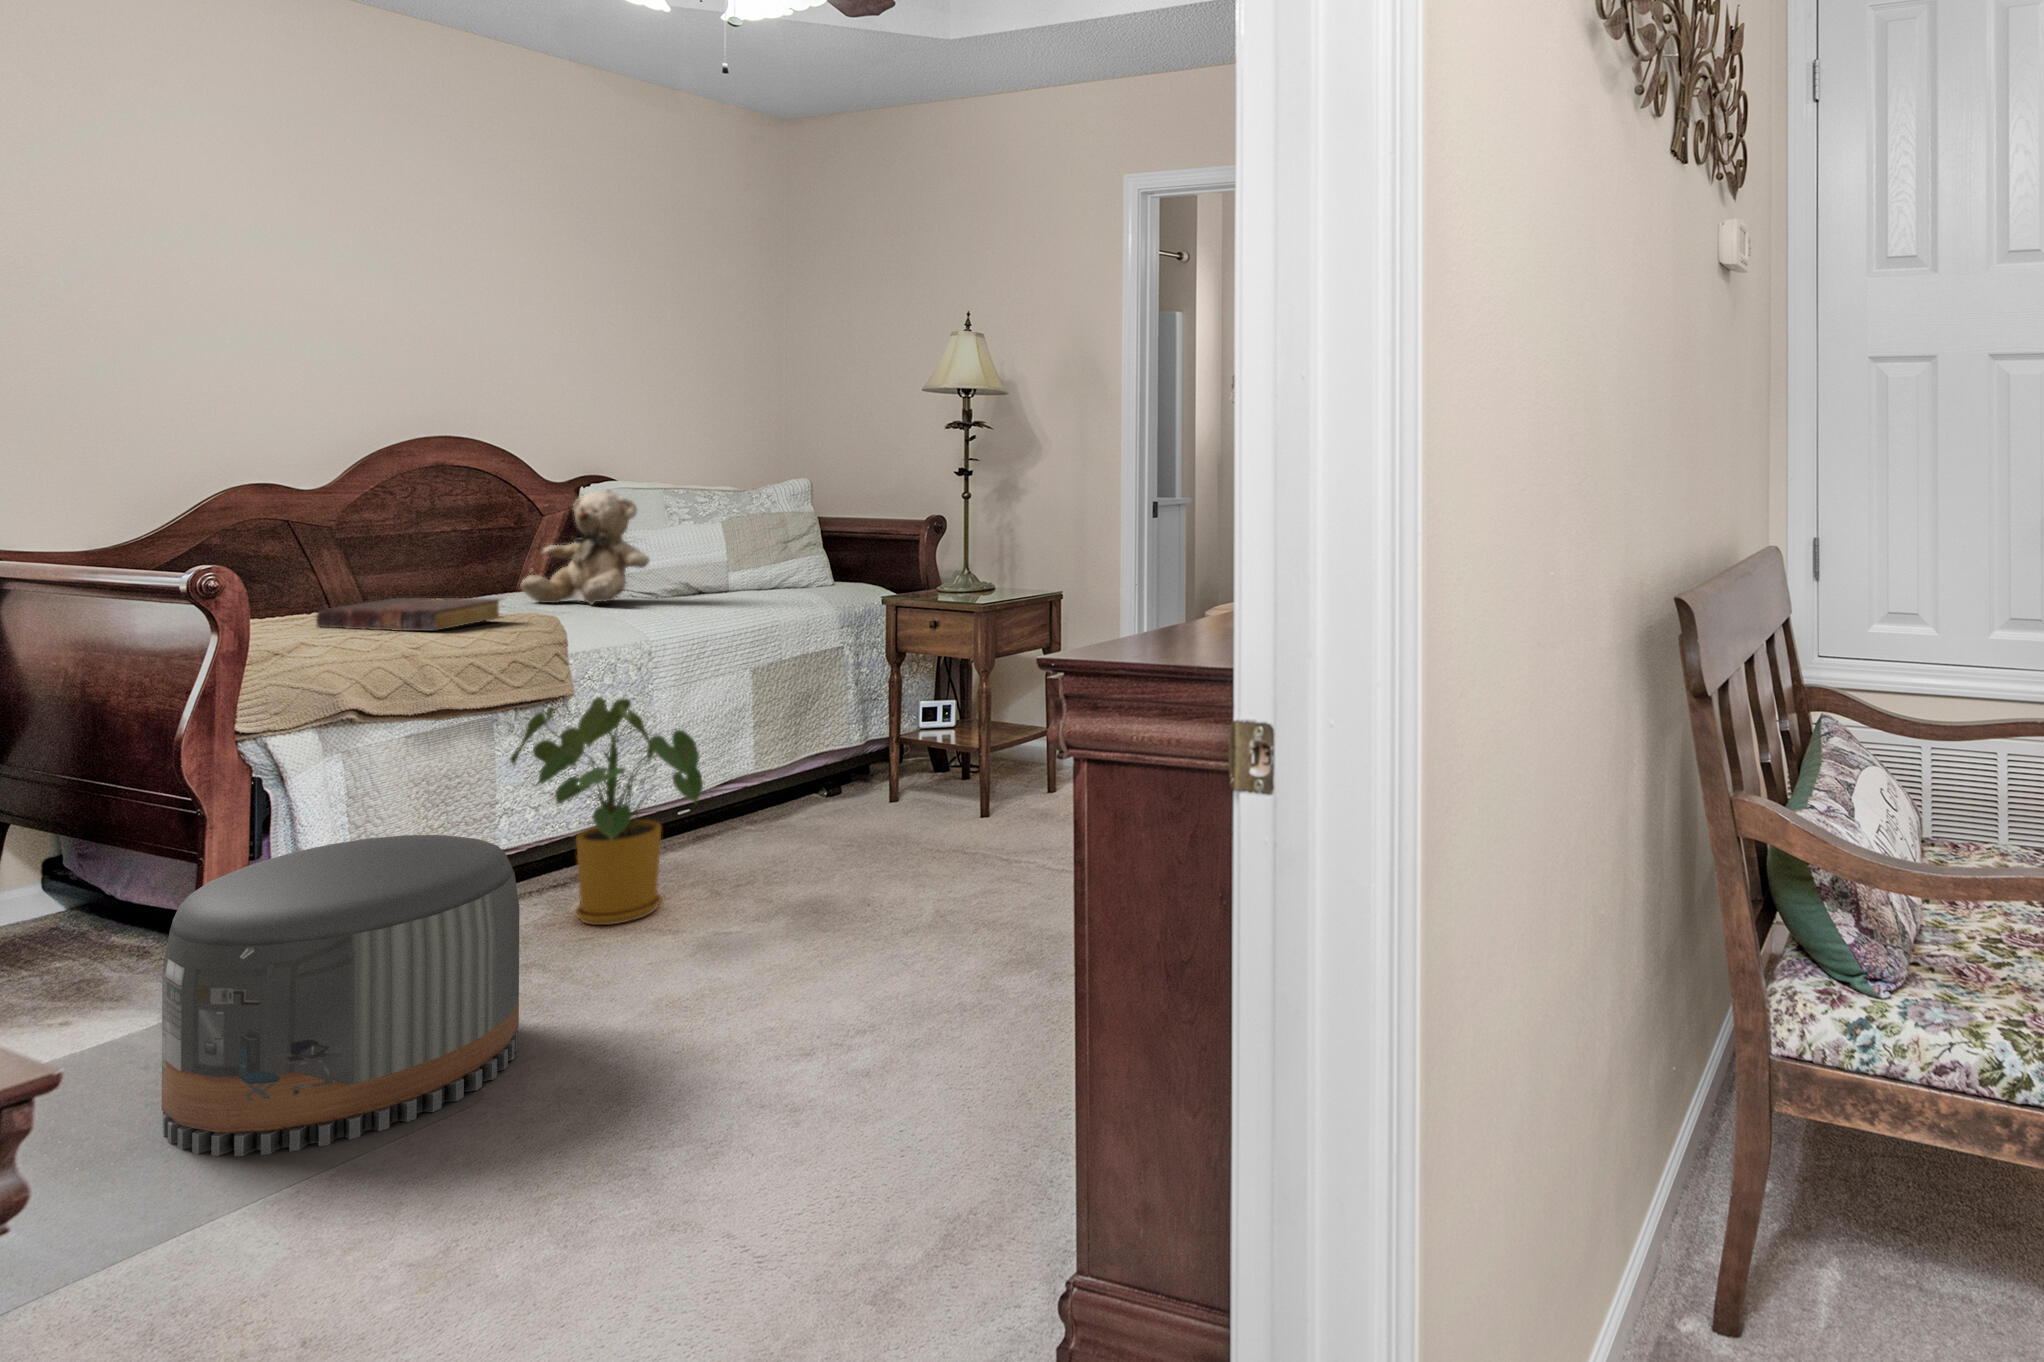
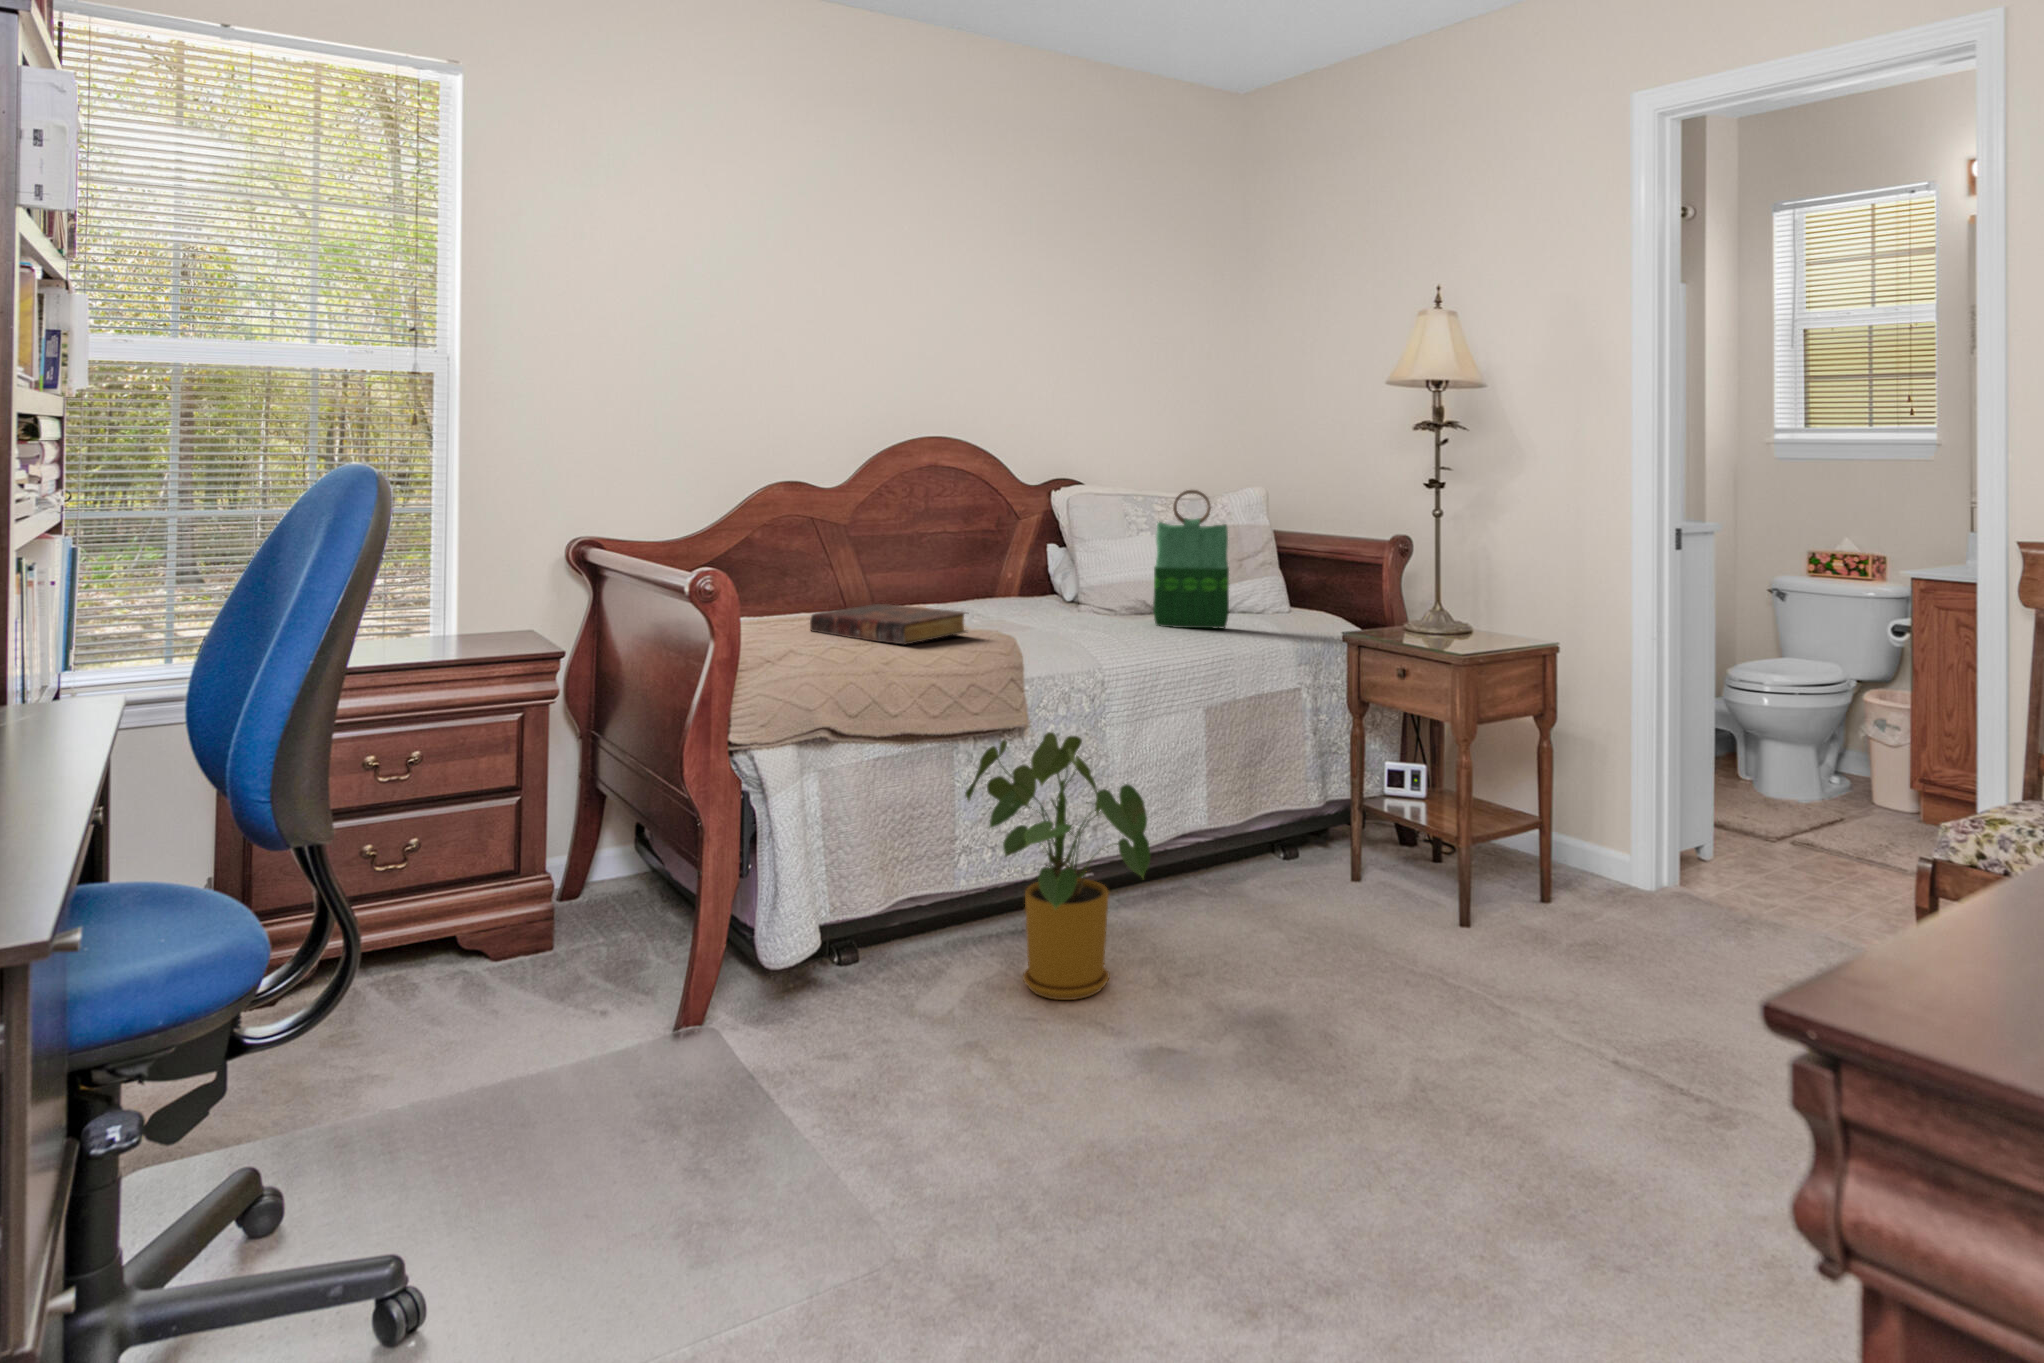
tote bag: none [699,480,774,605] -> present [1153,490,1229,628]
teddy bear: present [520,489,649,605] -> none [989,496,1107,621]
pouf: present [162,835,519,1156] -> none [626,890,950,1265]

